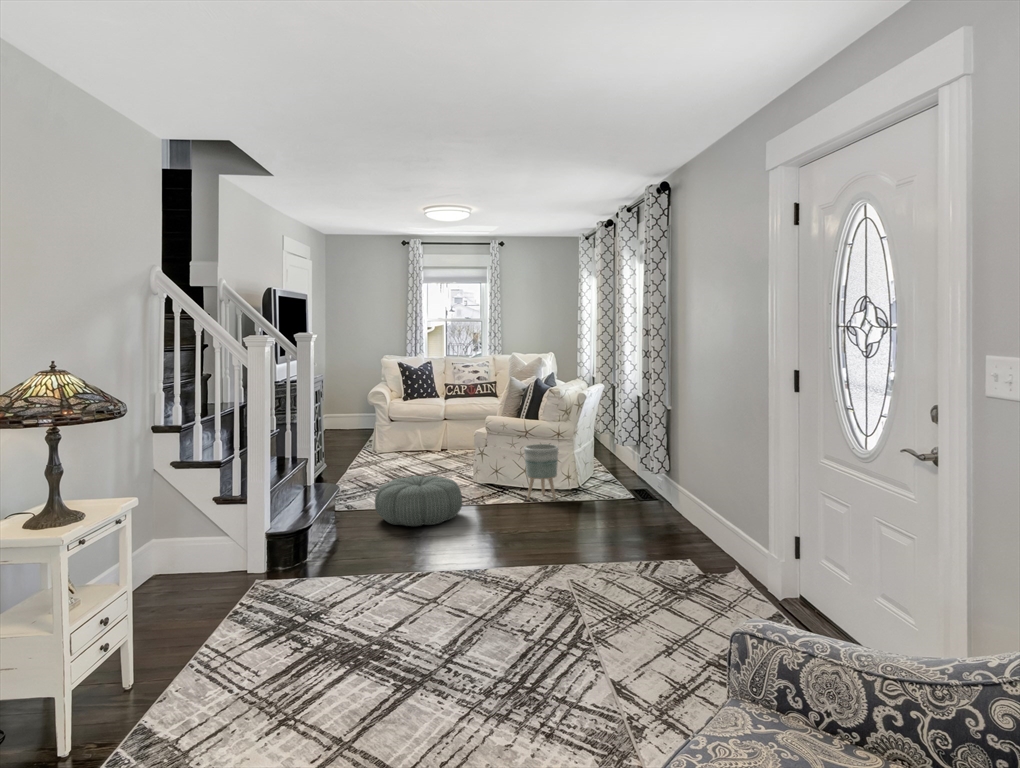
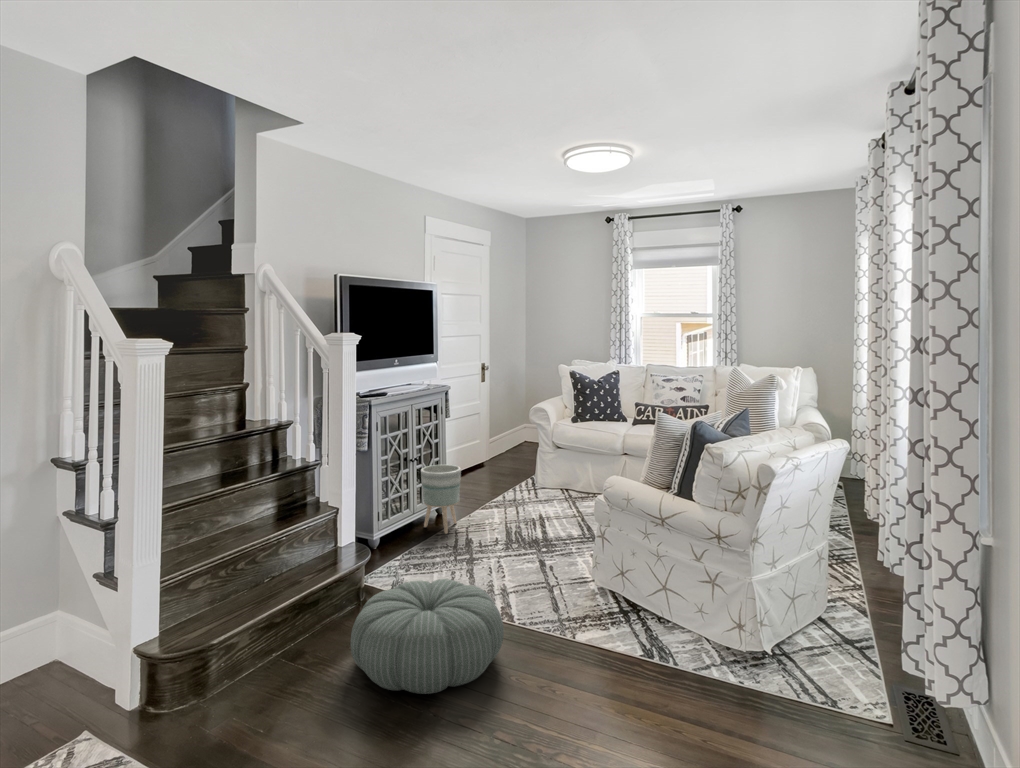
planter: present [524,444,559,500] -> present [421,465,461,534]

